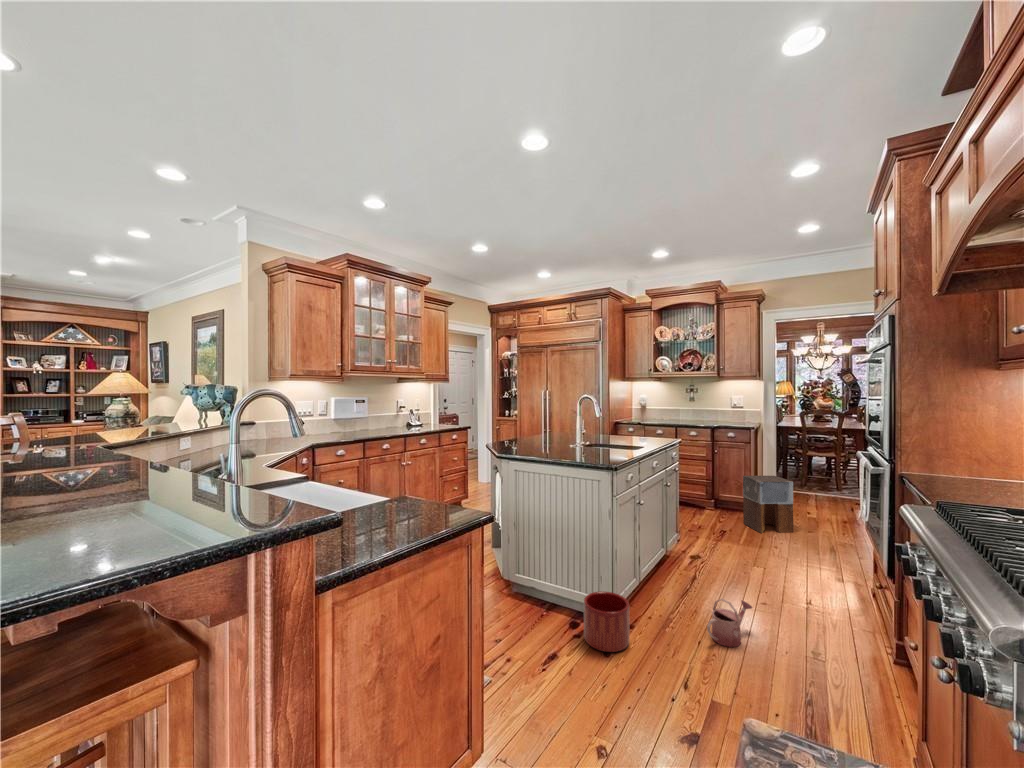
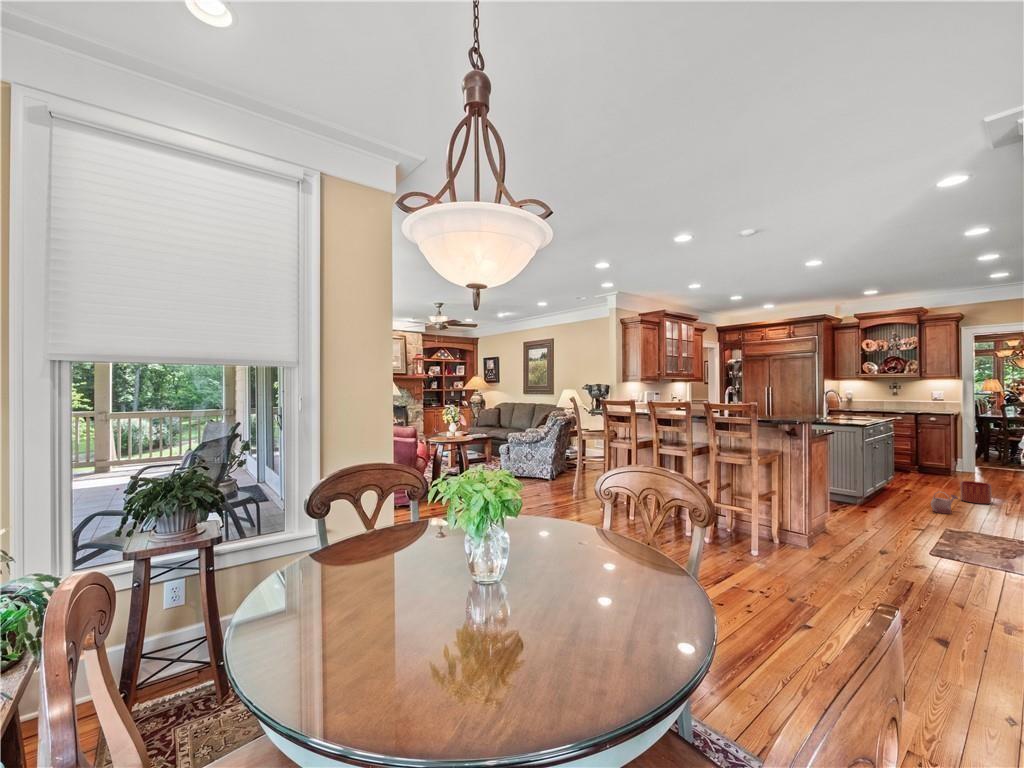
stool: present [743,476,794,533] -> none [945,446,989,485]
planter: present [584,591,629,652] -> present [961,481,991,504]

